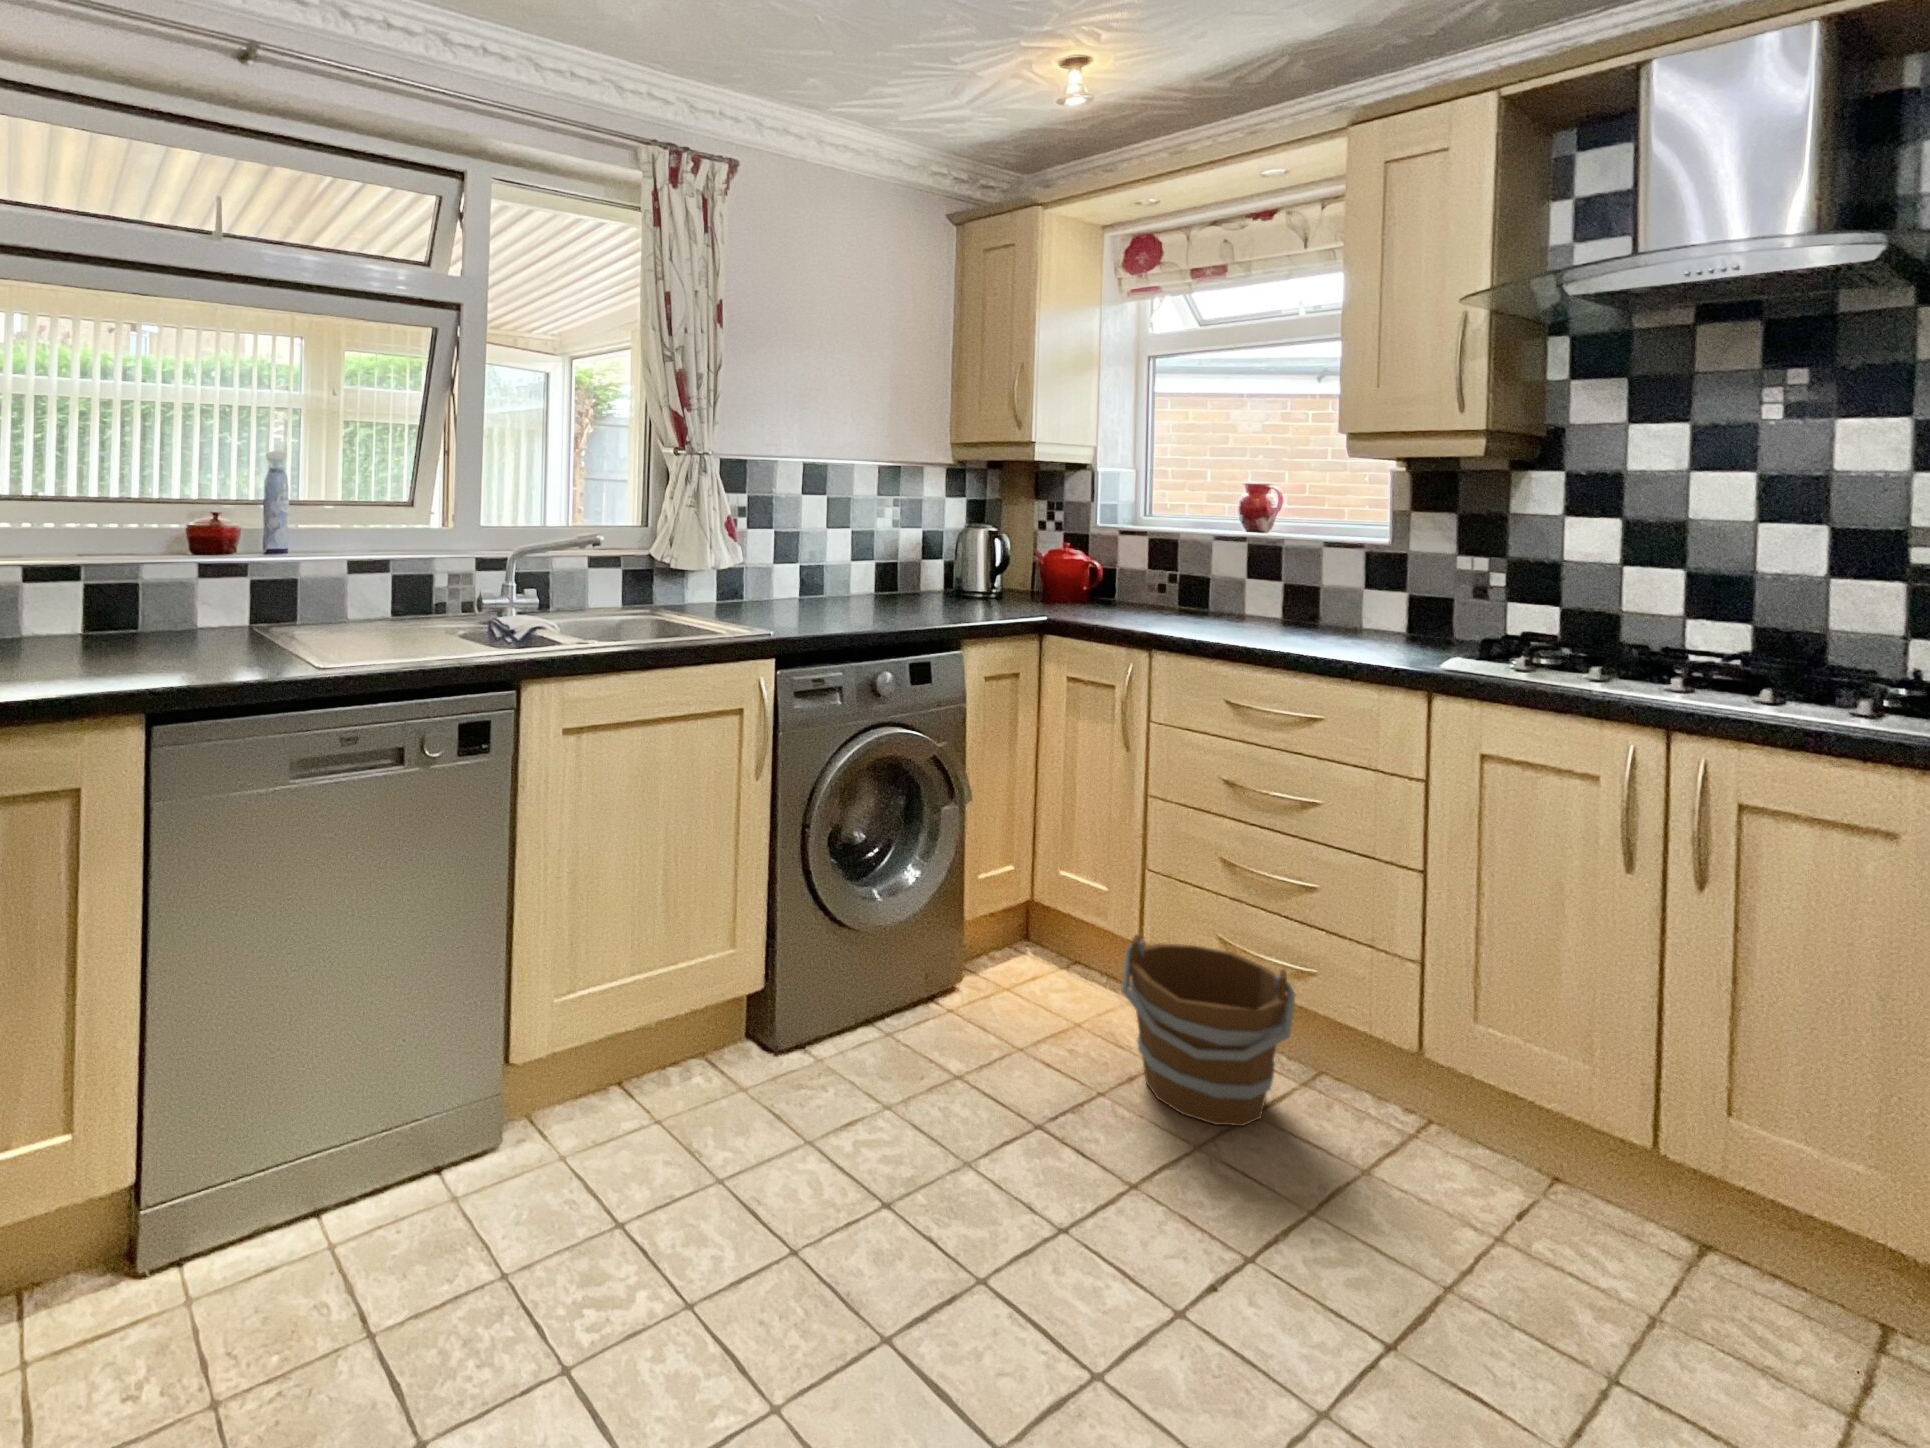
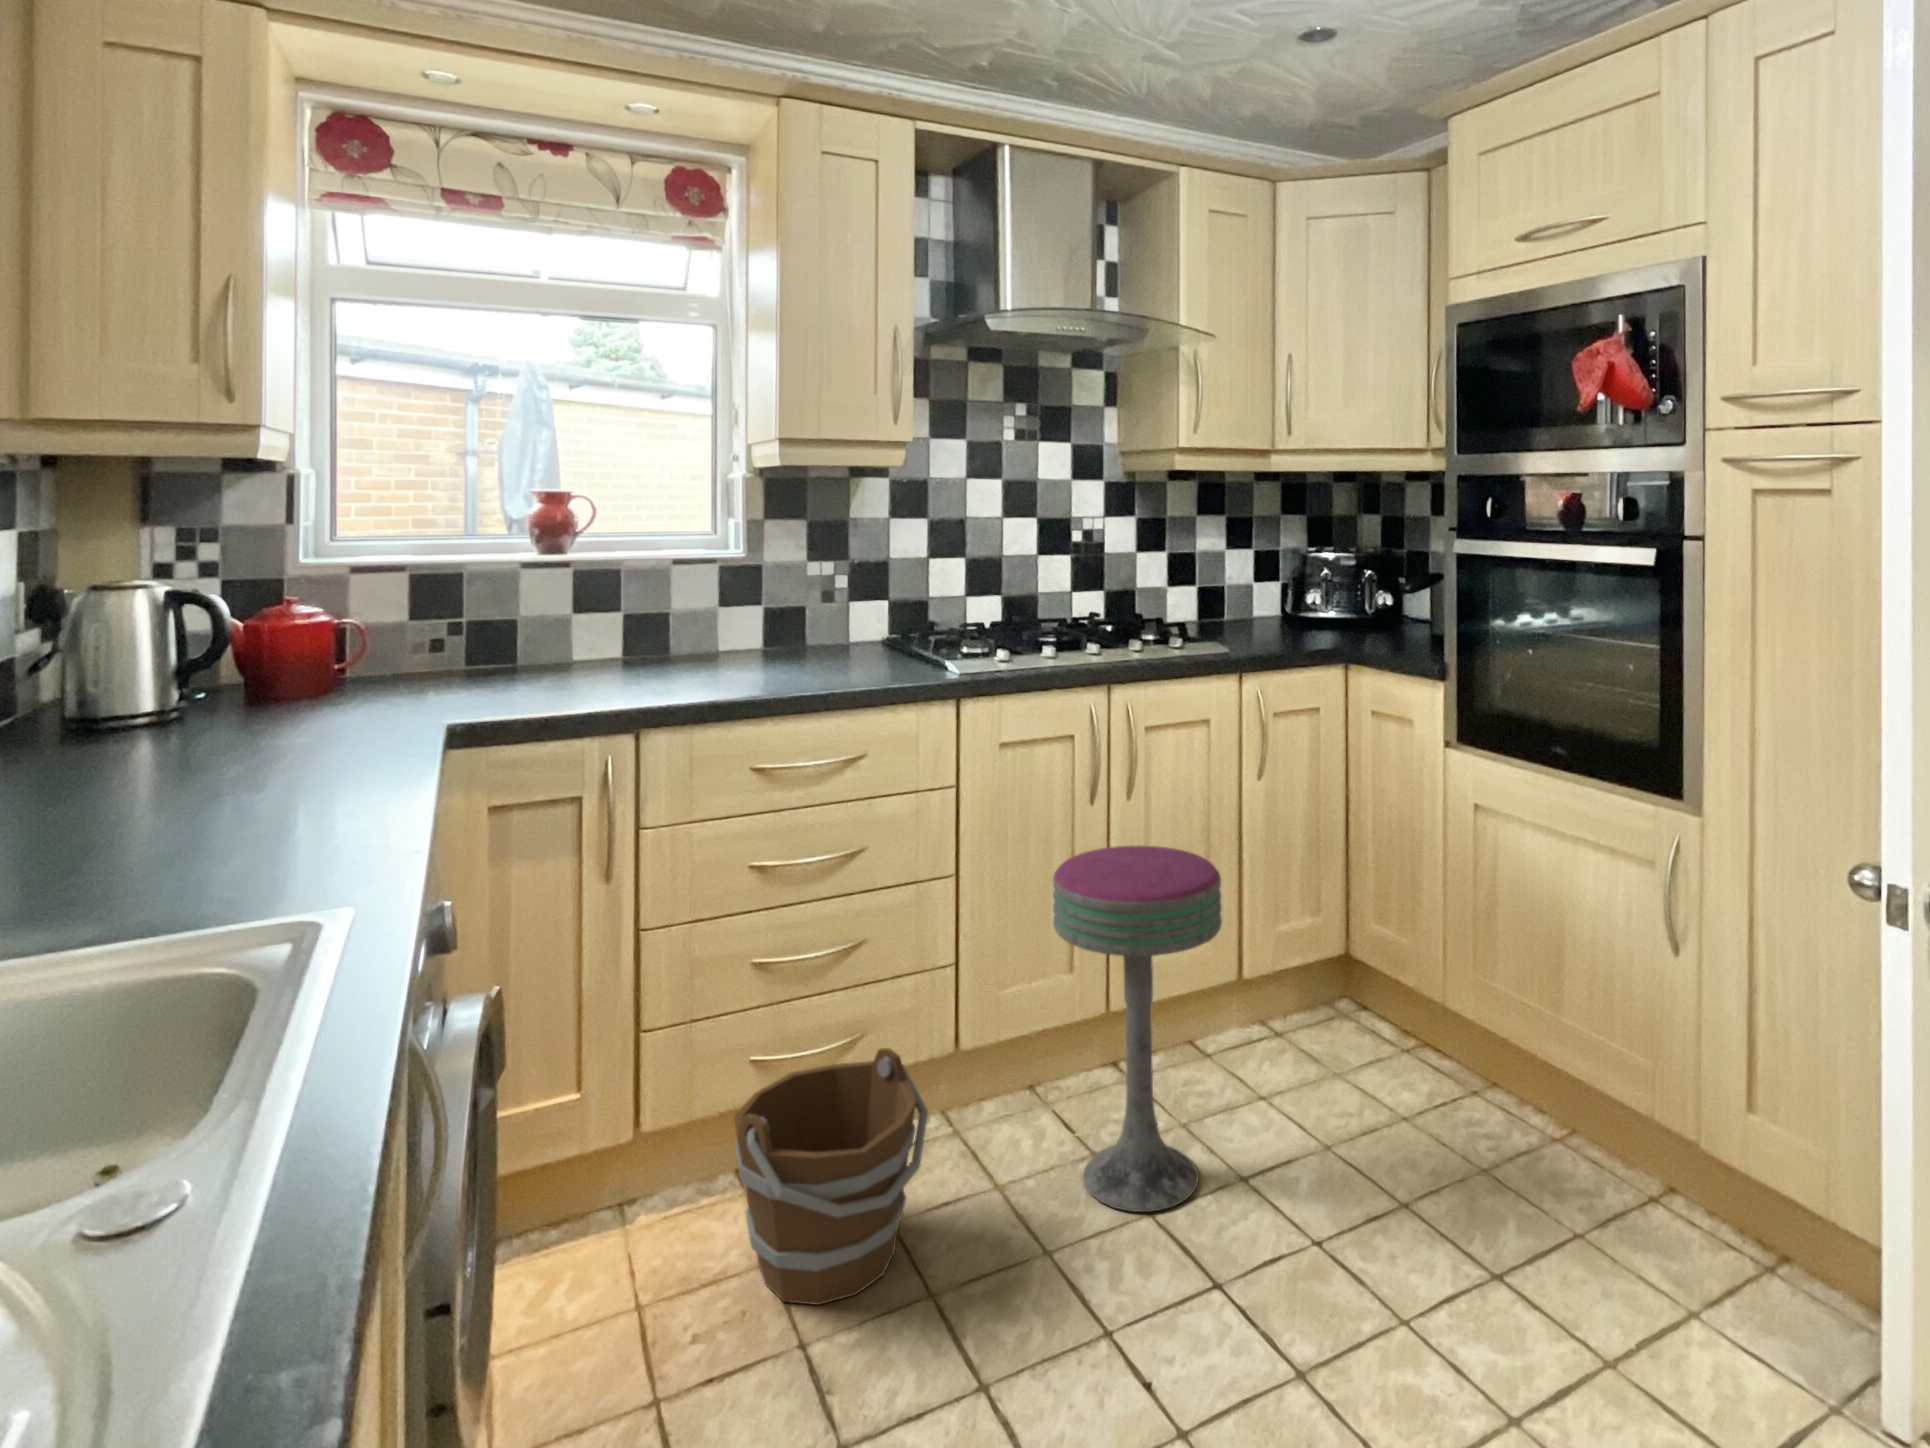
bar stool: none [1422,893,1681,1344] -> present [1053,846,1222,1212]

